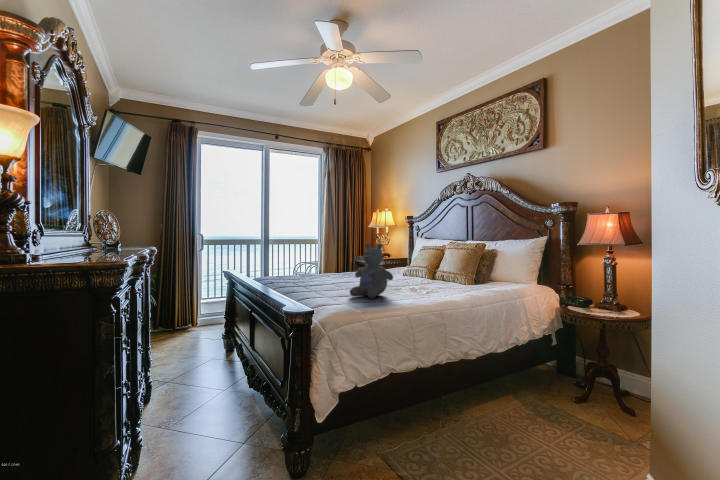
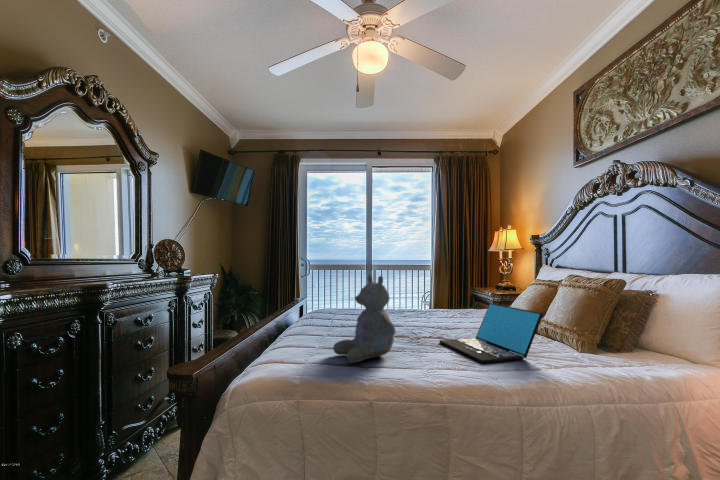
laptop: none [395,261,455,292] -> present [440,303,543,363]

